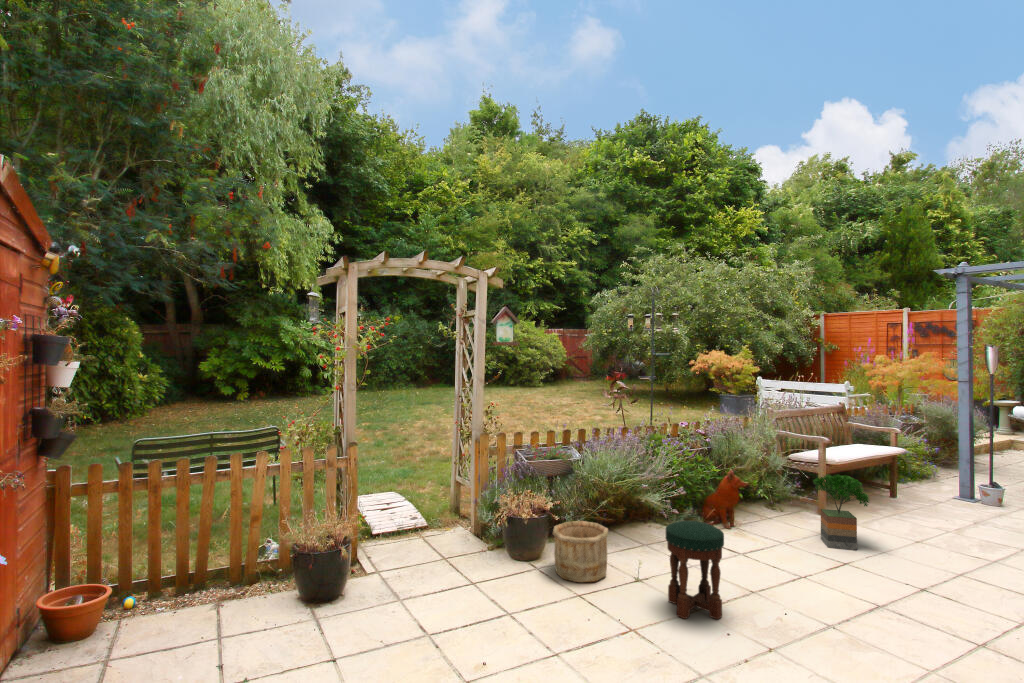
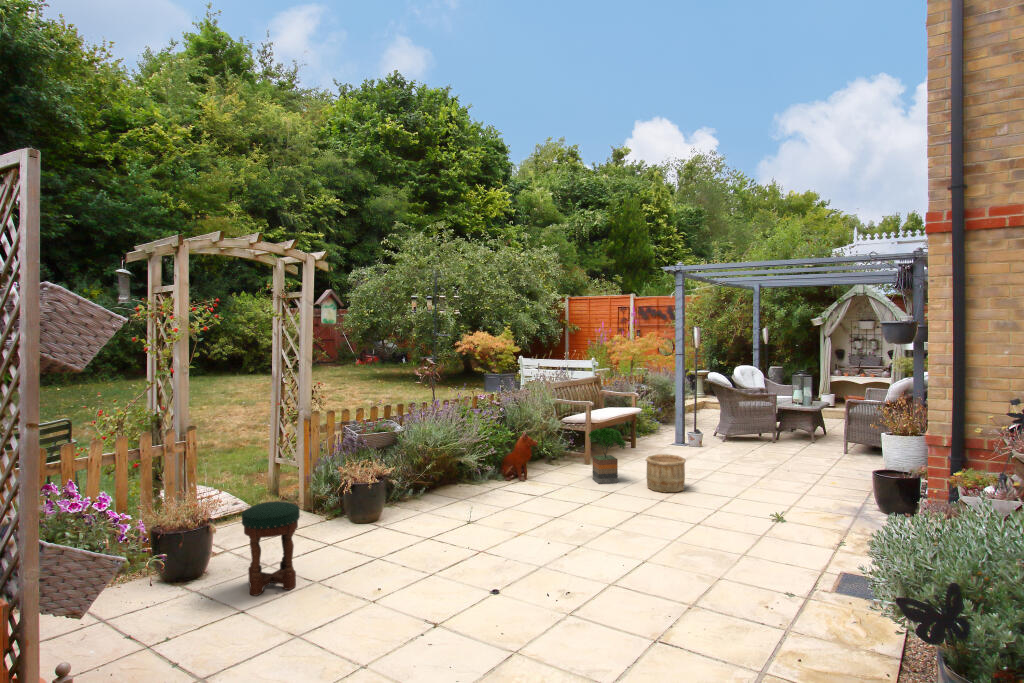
wooden bucket: present [553,521,608,582] -> present [646,454,686,492]
stool: present [666,521,724,619] -> present [242,501,300,596]

